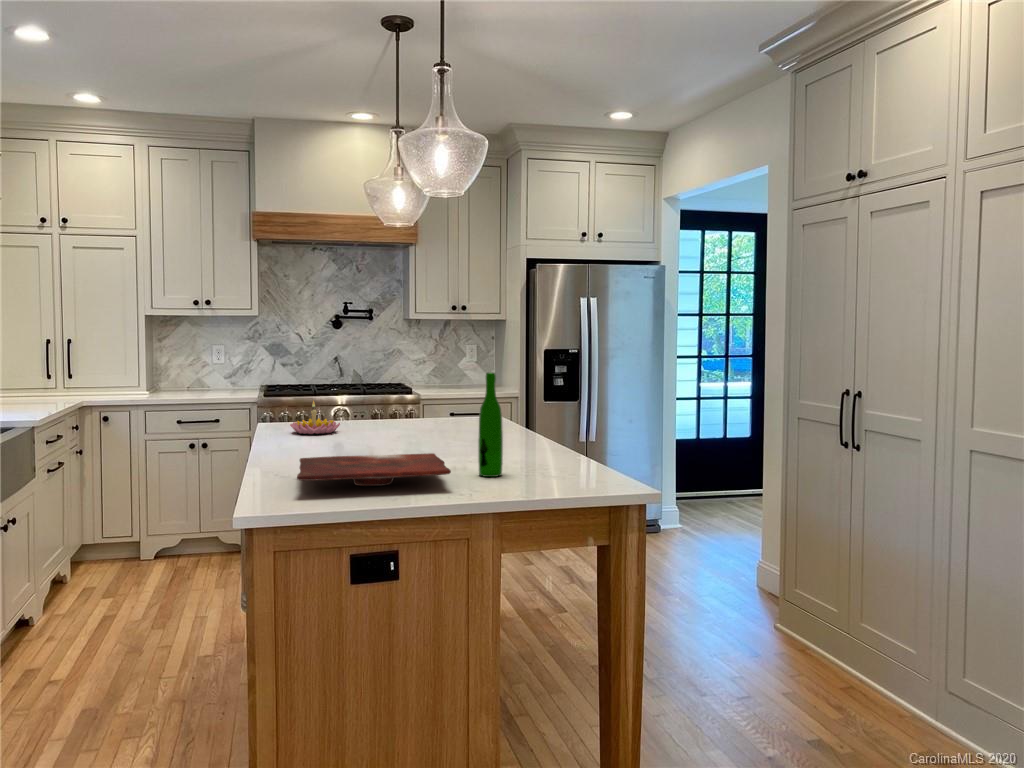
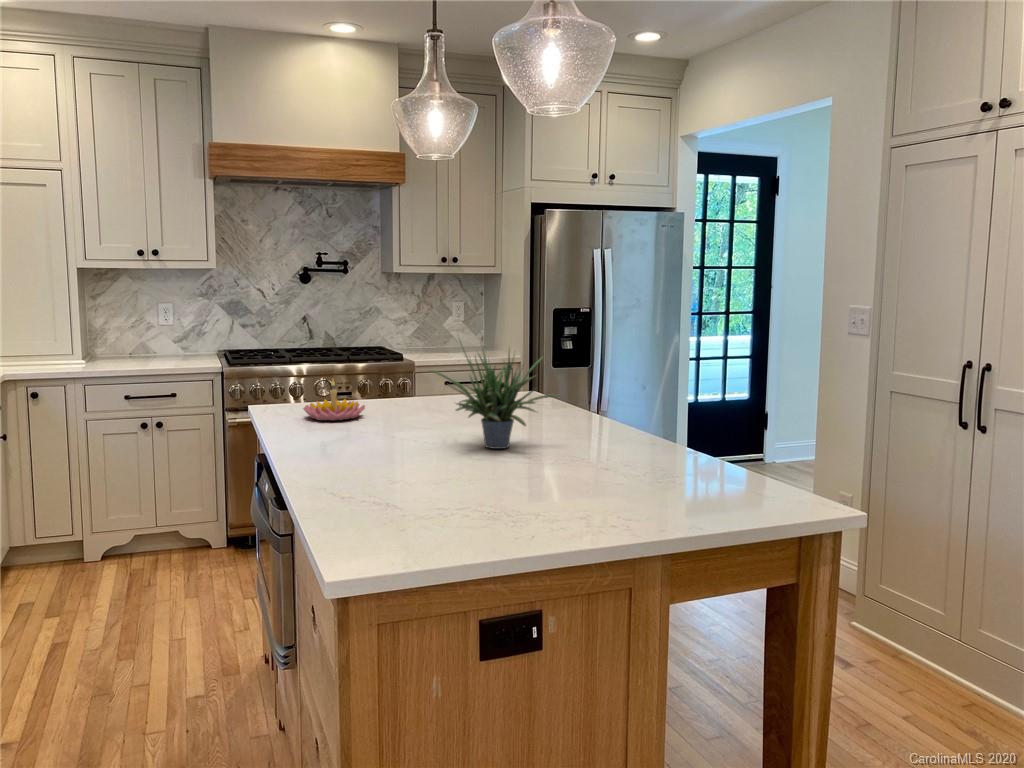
potted plant: none [366,360,474,454] -> present [431,338,562,449]
wine bottle: present [478,373,503,477] -> none [607,349,640,486]
cutting board: present [297,453,451,486] -> none [376,455,604,509]

